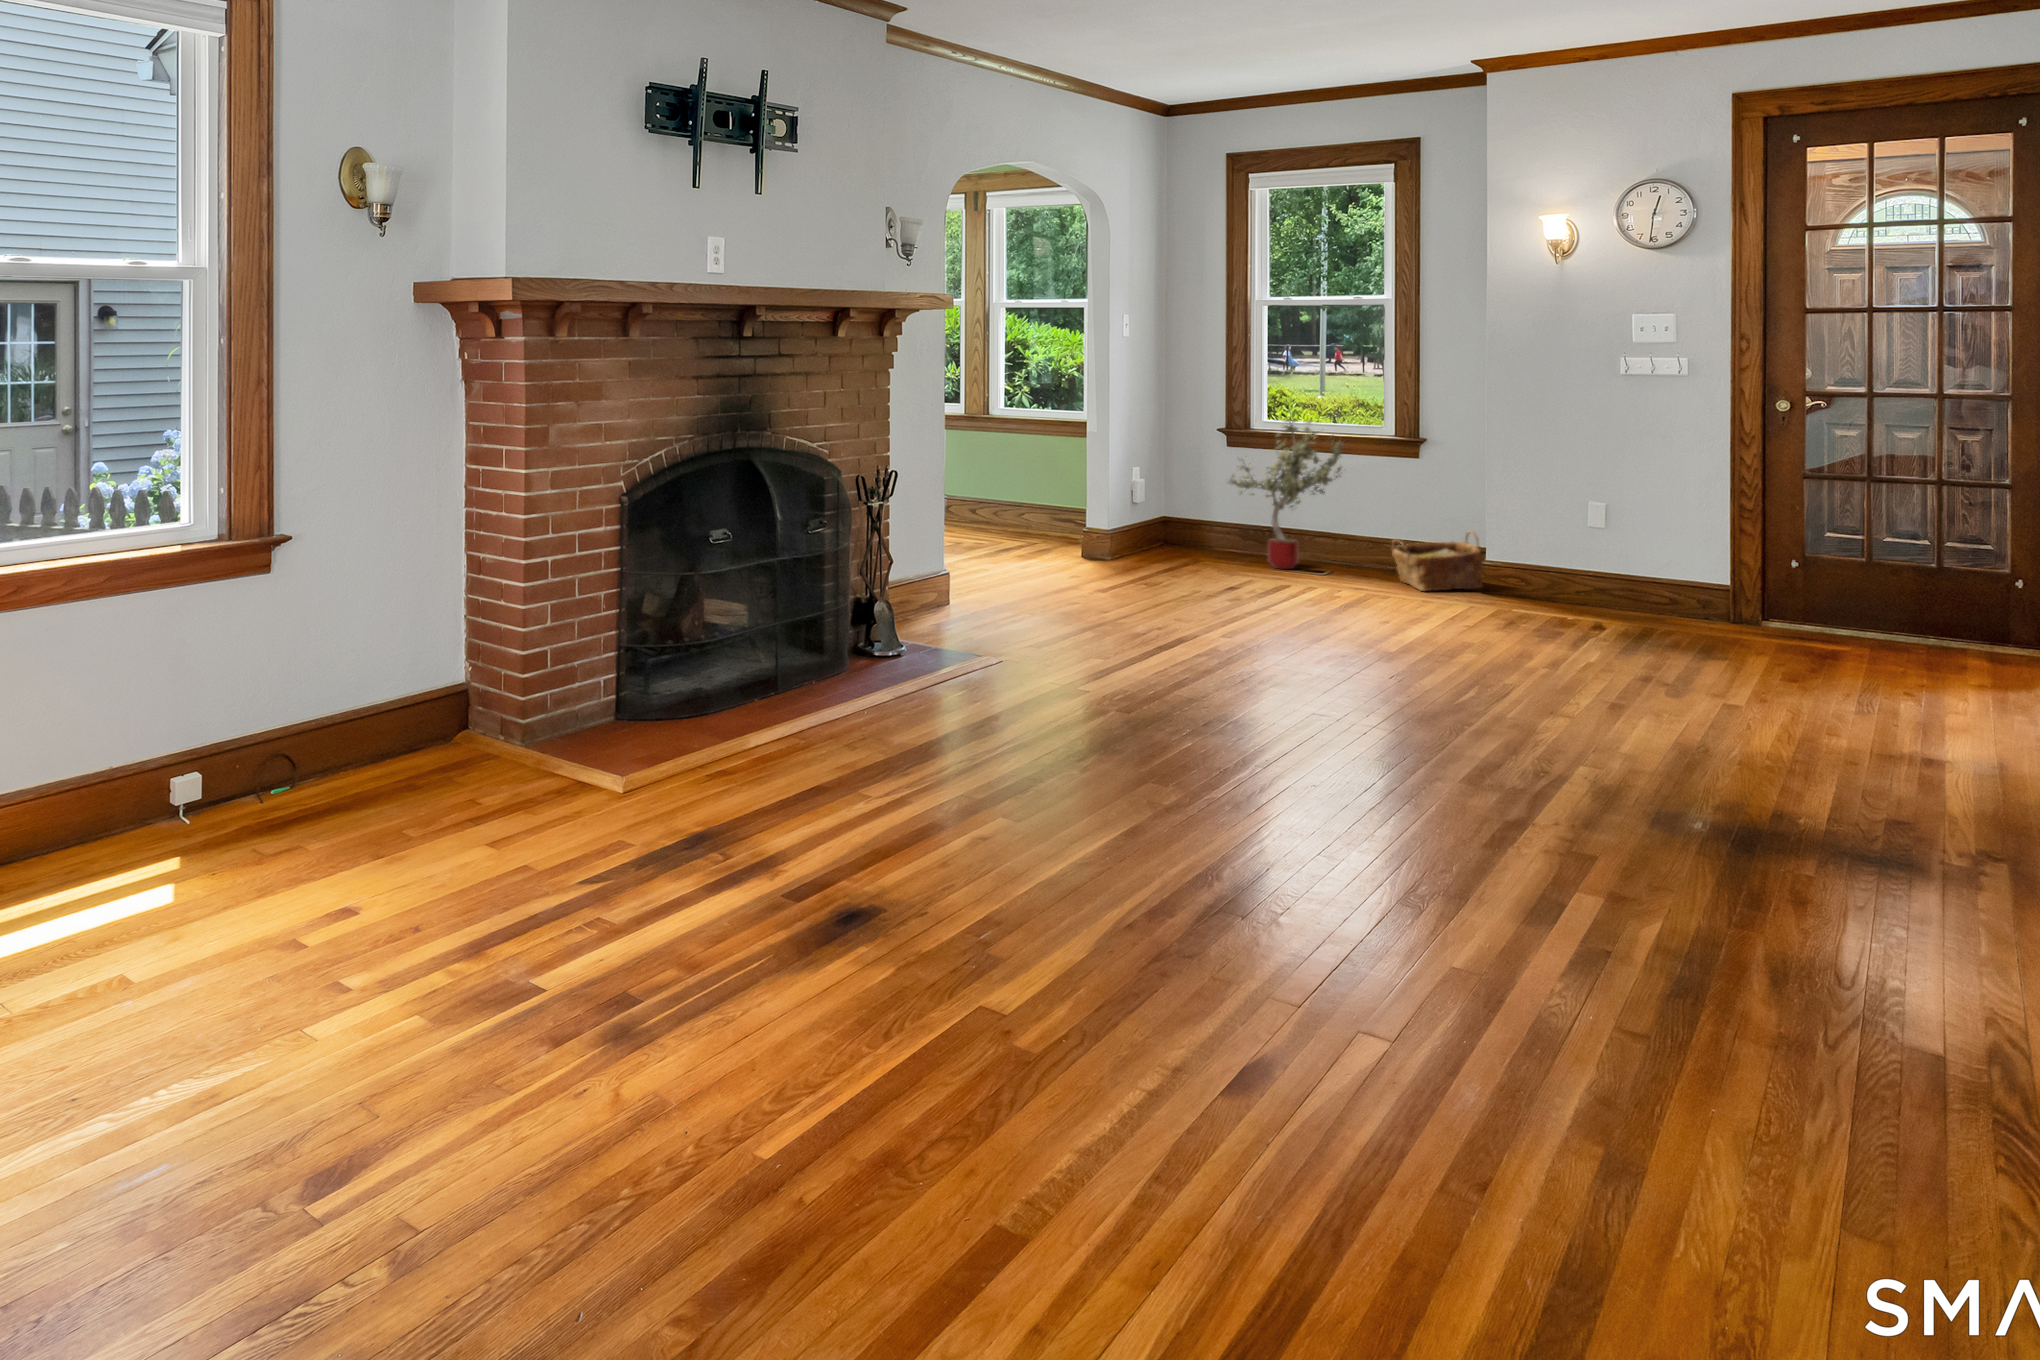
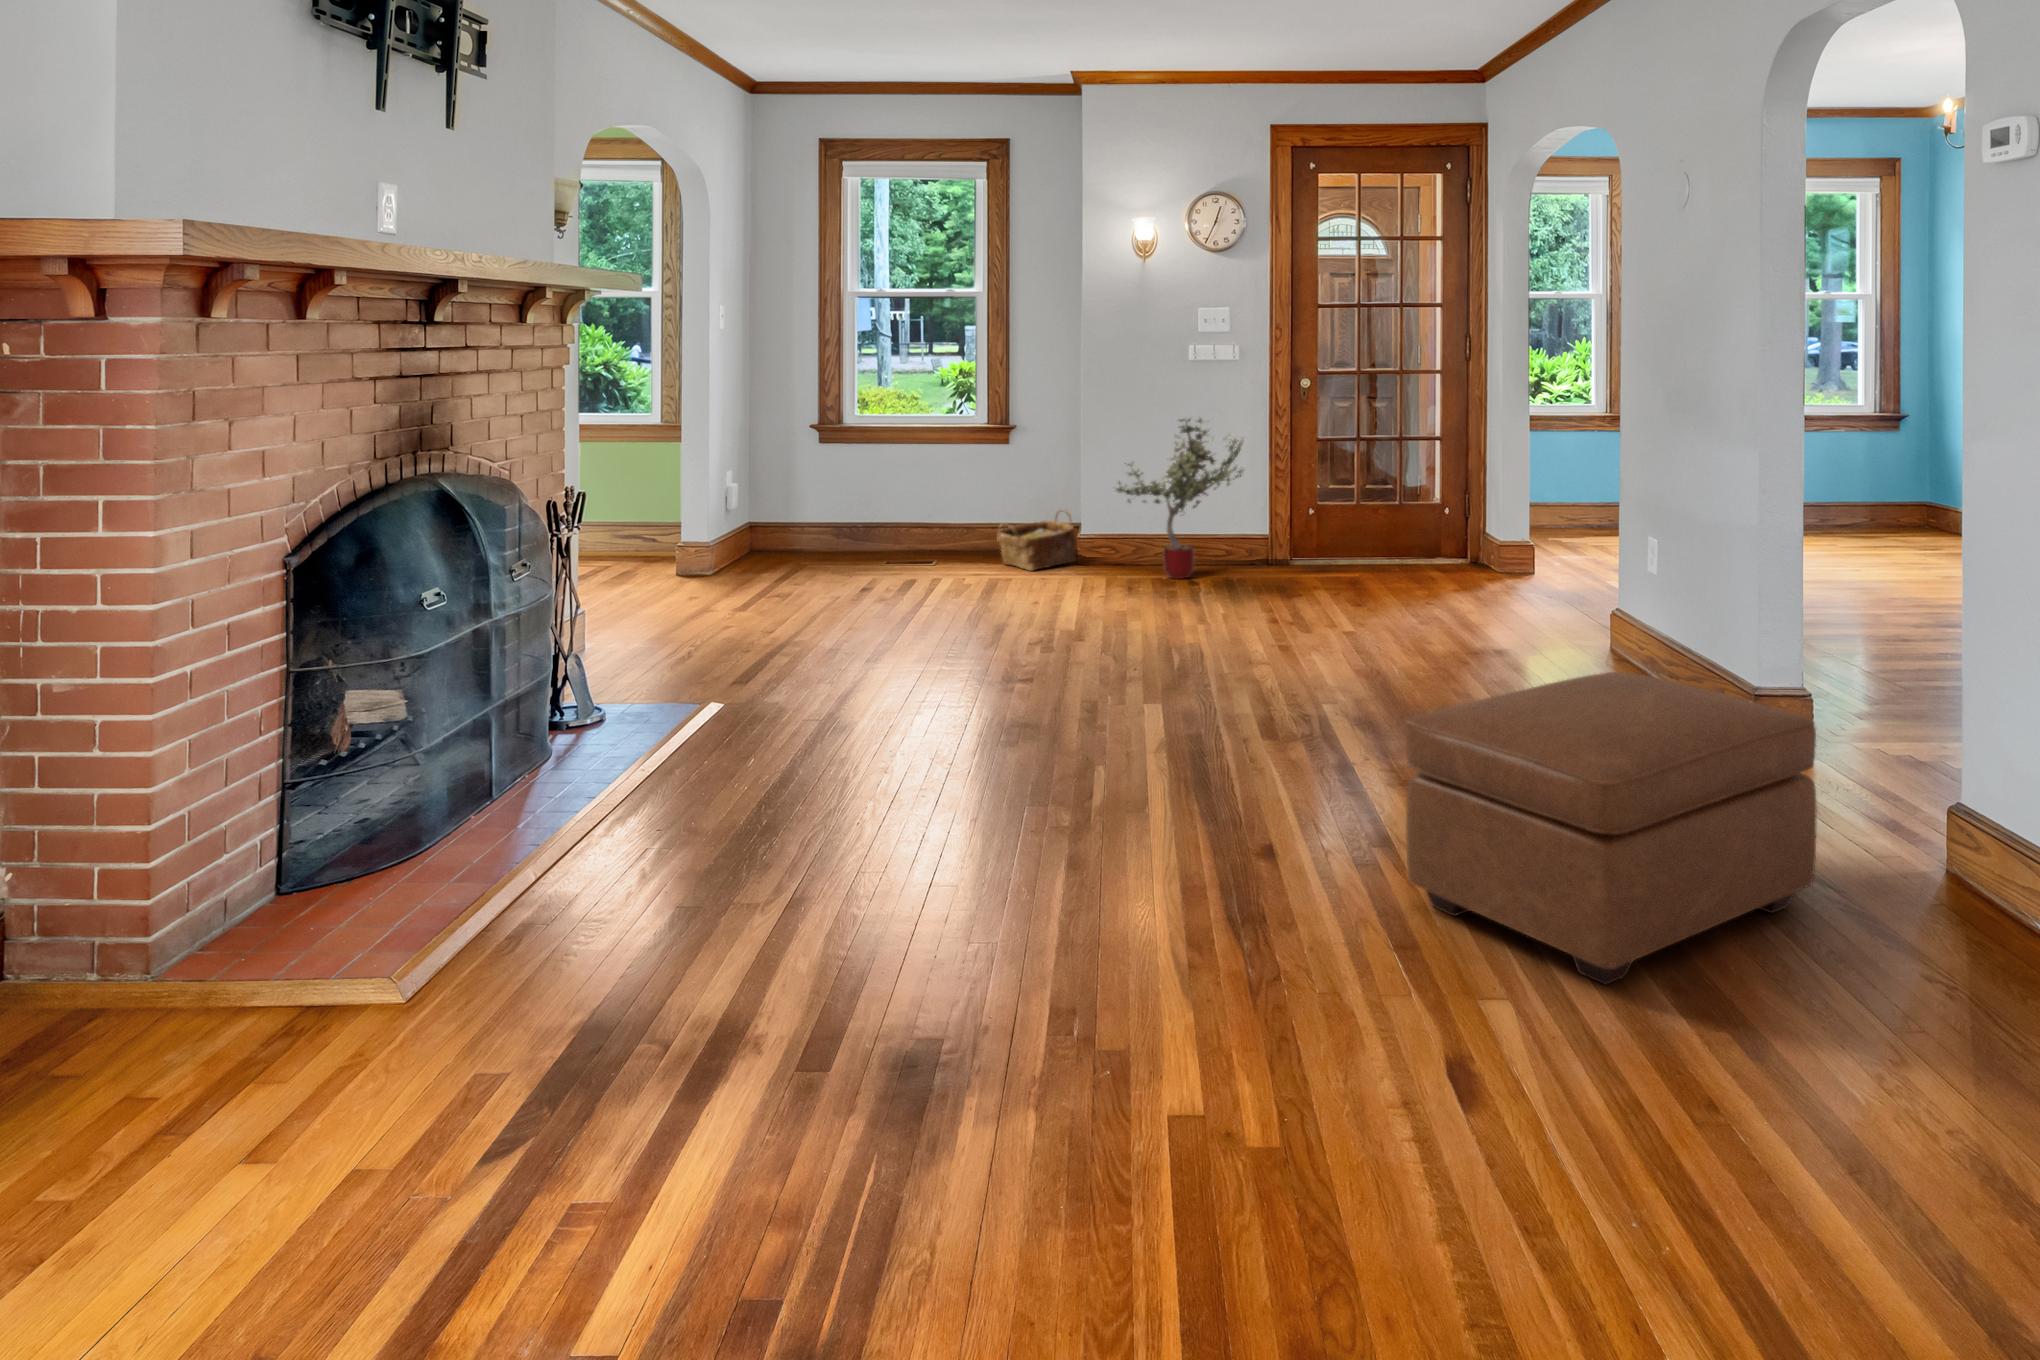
potted tree: present [1229,419,1343,569] -> present [1116,418,1243,579]
ottoman: none [1404,751,1942,1080] -> present [1405,672,1817,985]

